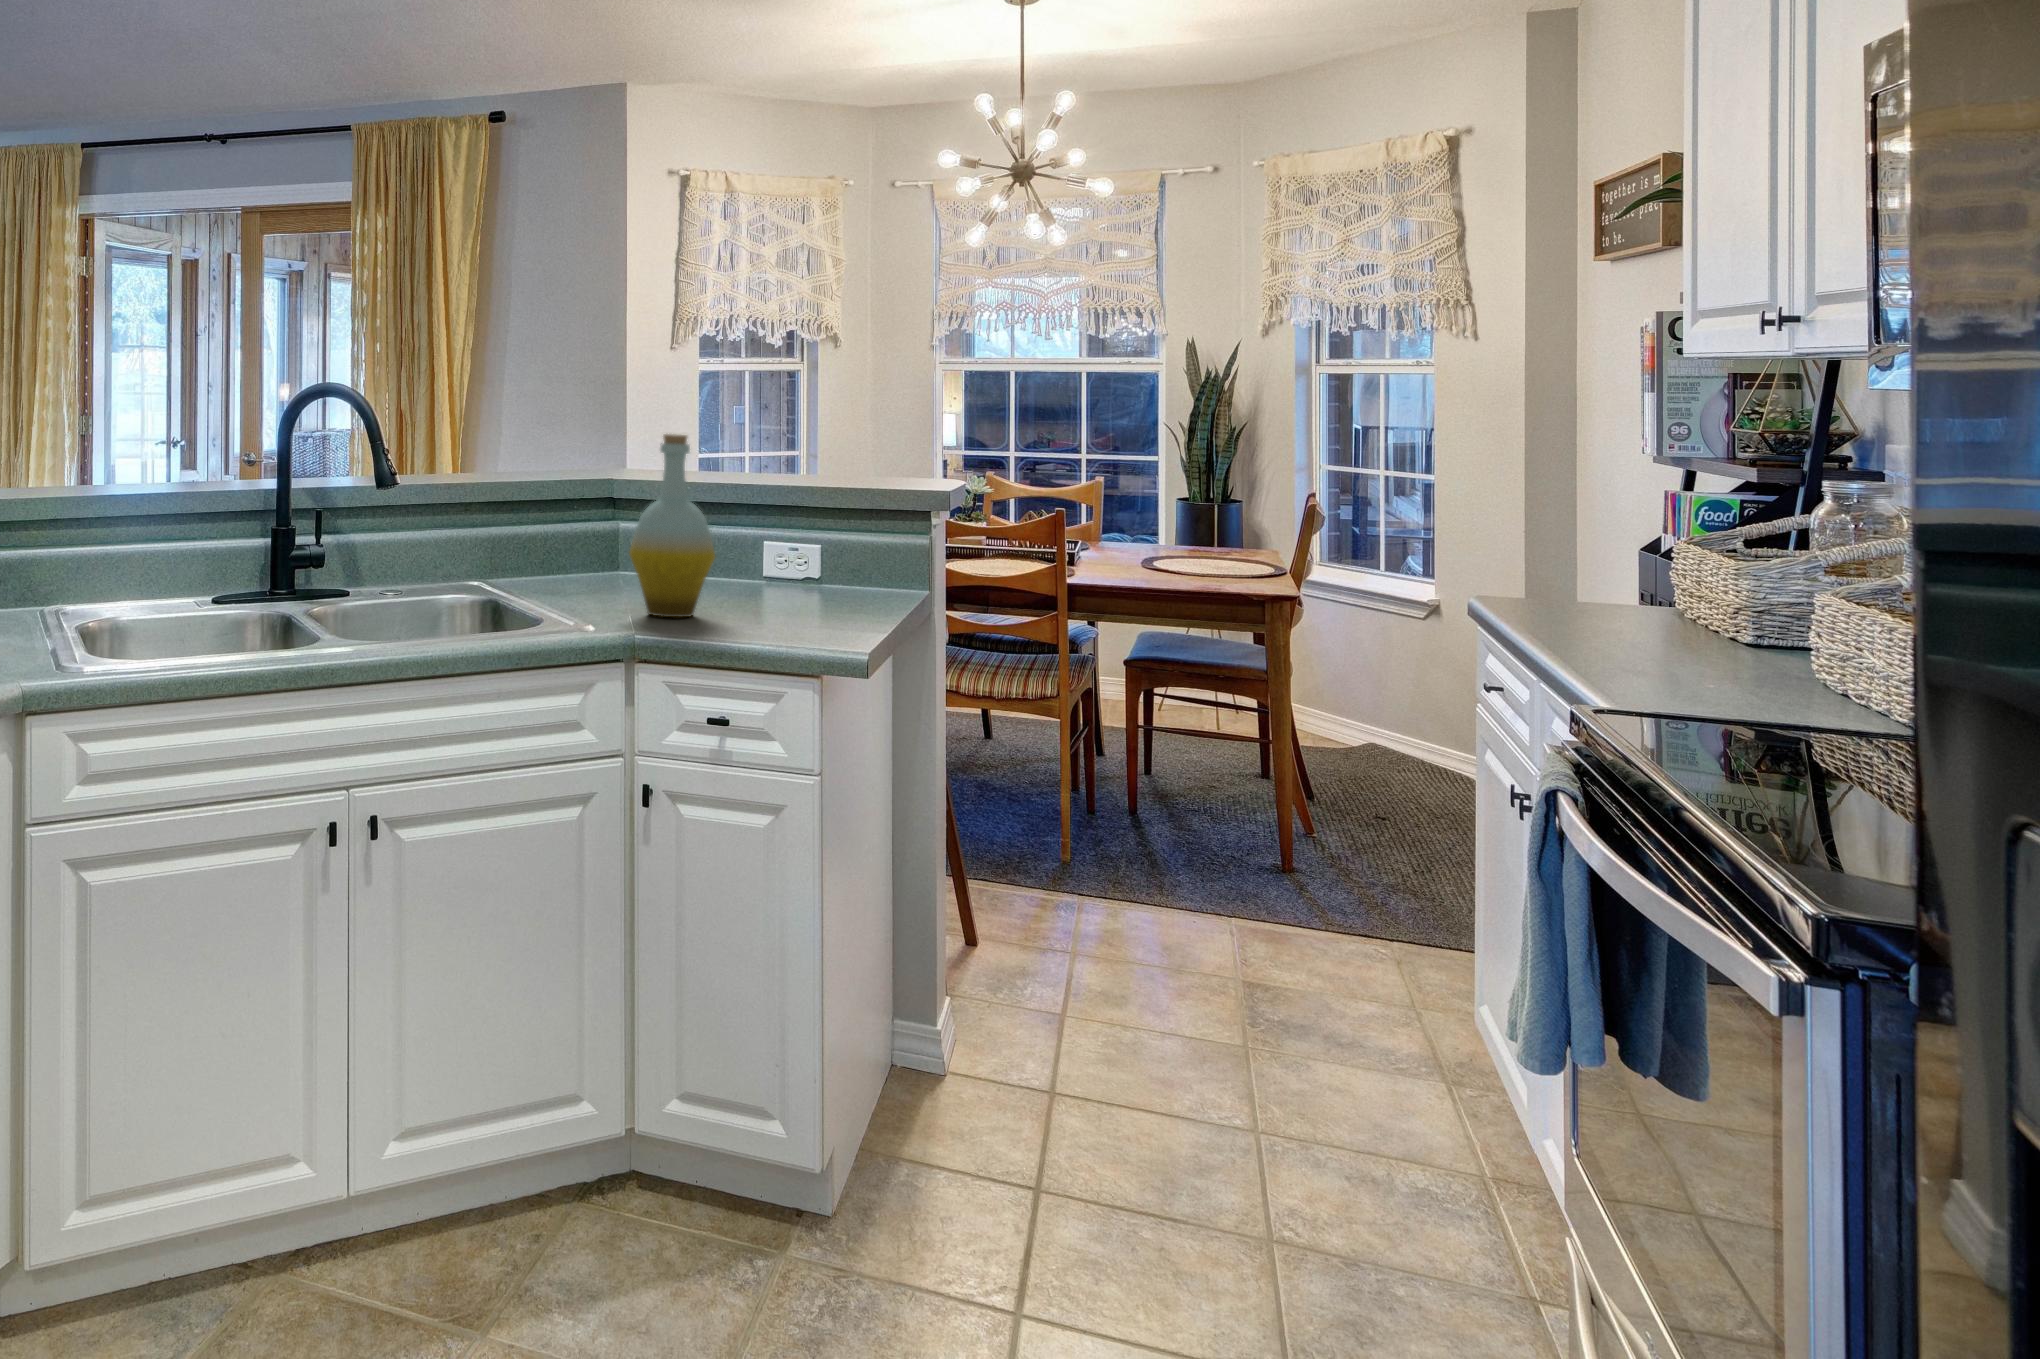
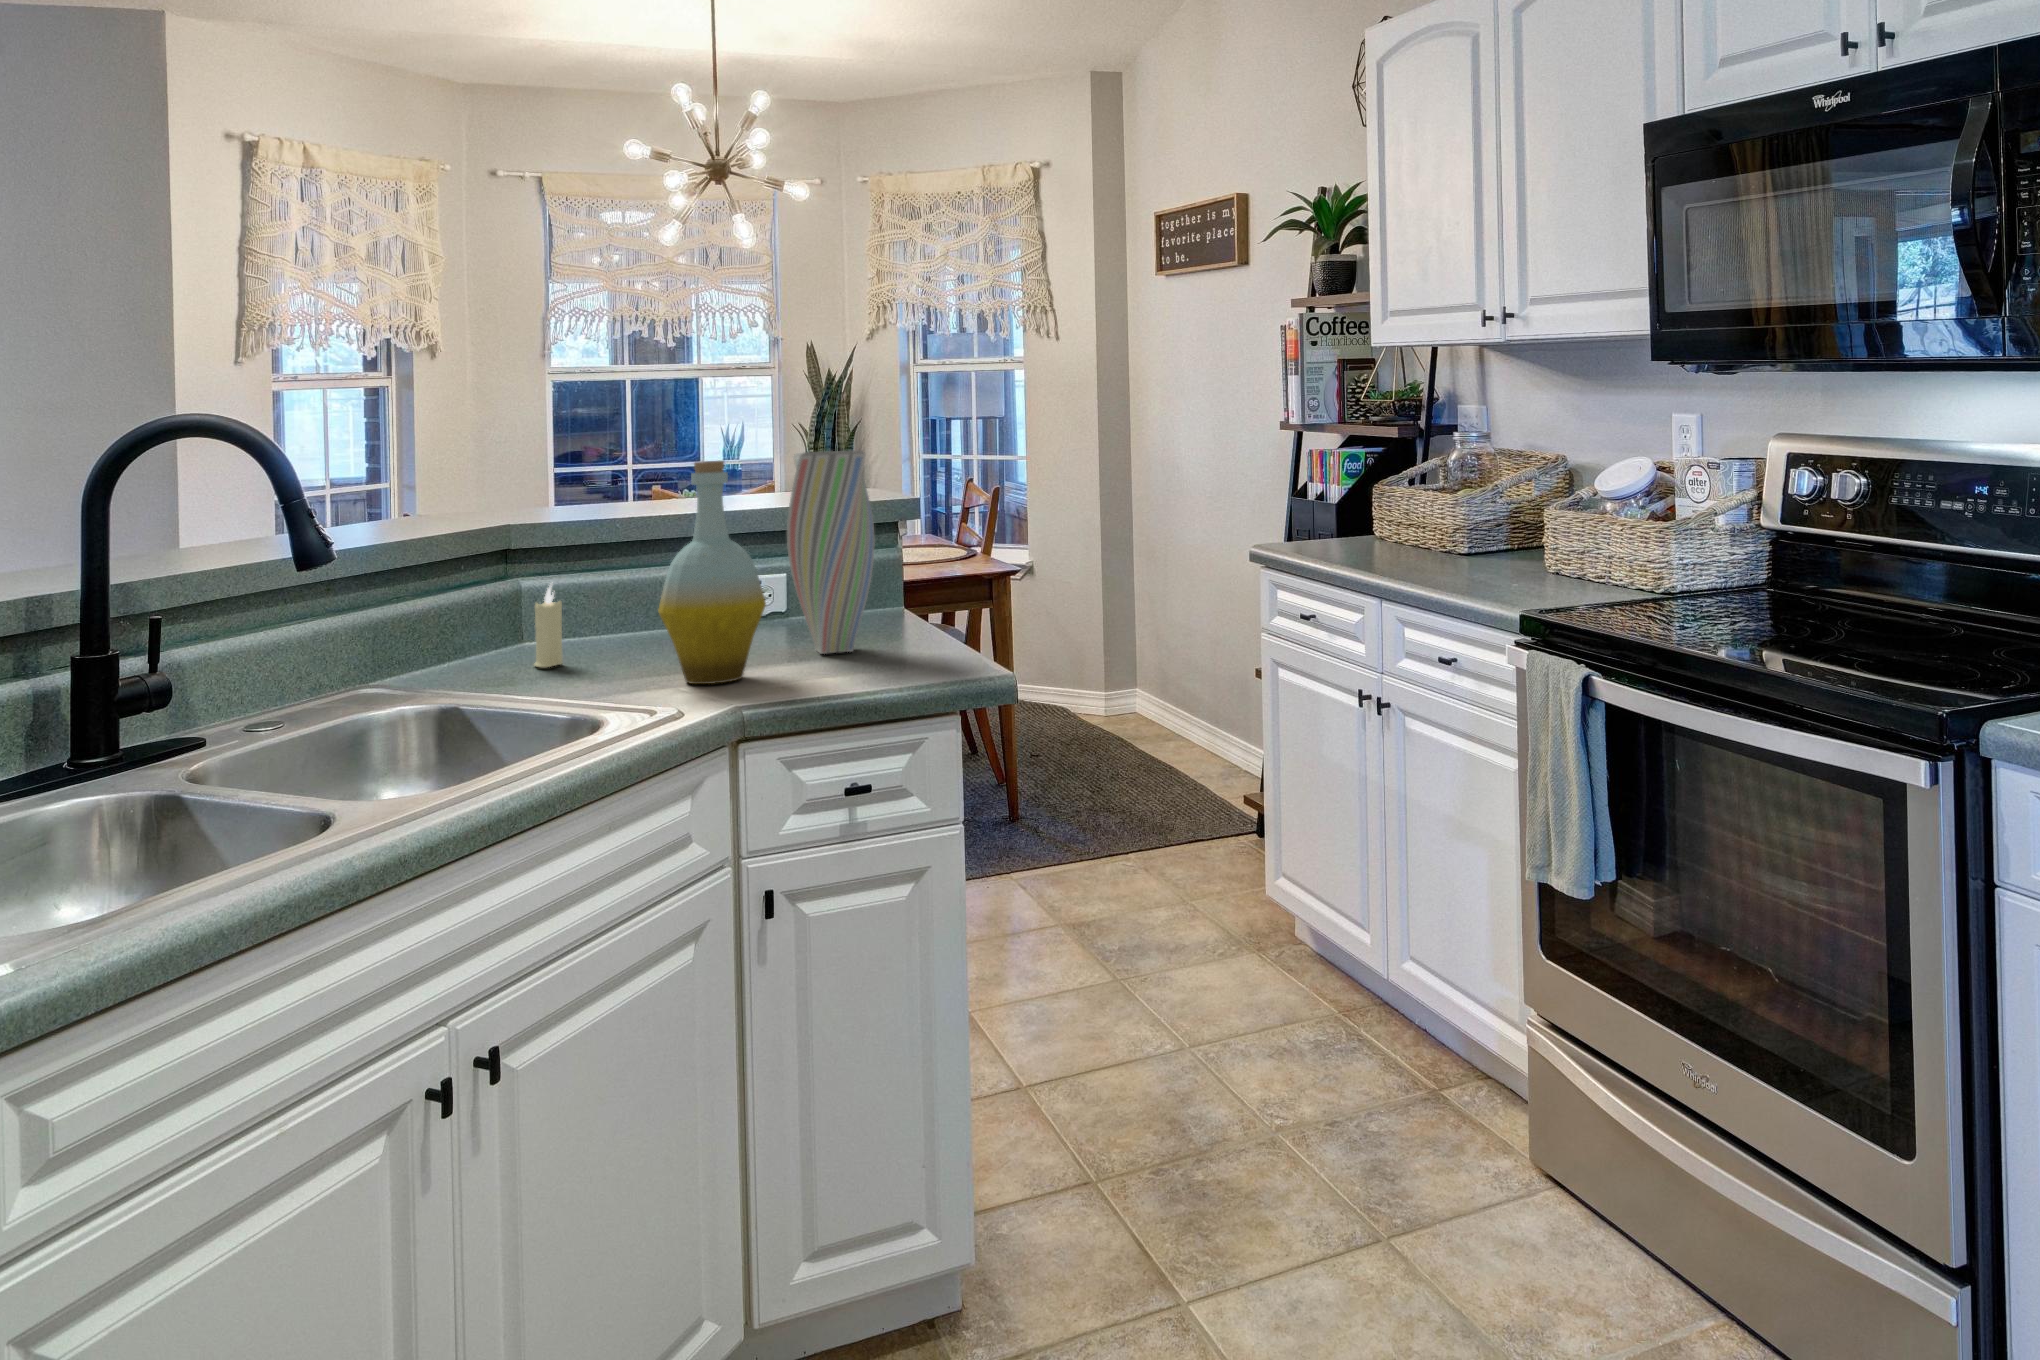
vase: none [764,434,847,614] -> present [787,450,875,654]
candle: none [589,523,612,588] -> present [534,585,562,667]

